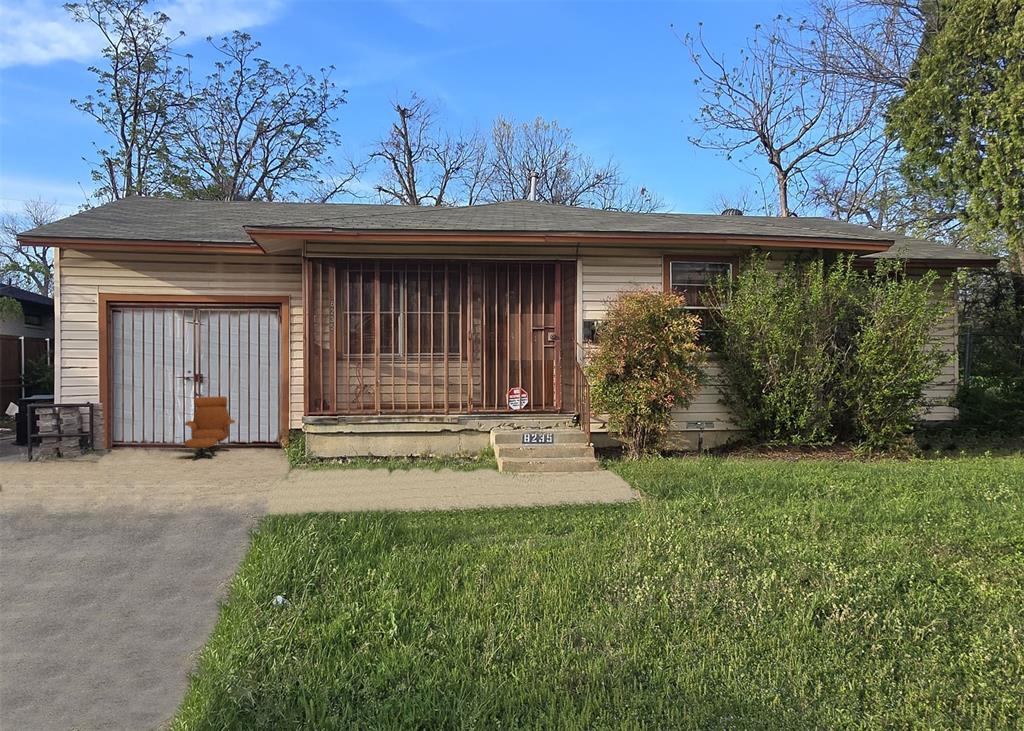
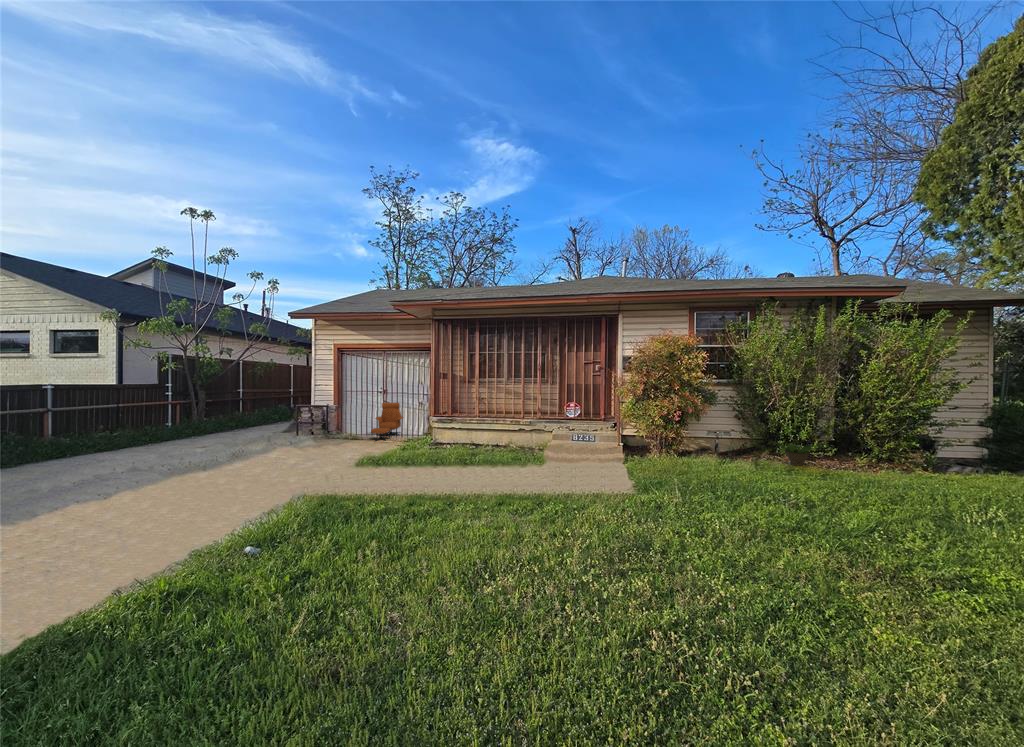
decorative plant: none [769,430,817,454] -> present [782,445,816,466]

